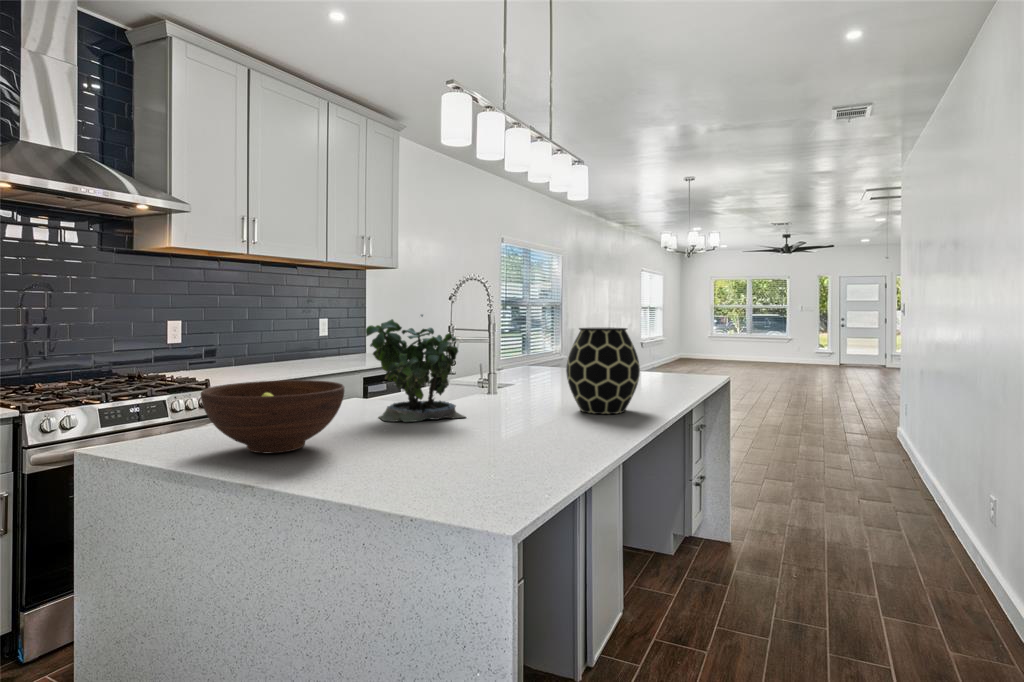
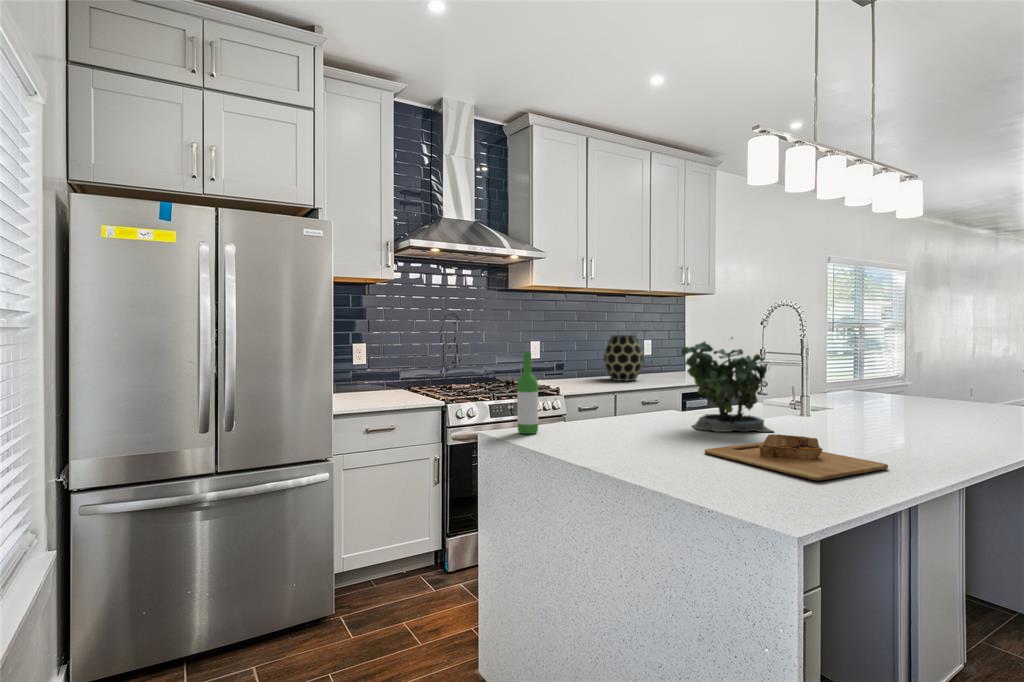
vase: present [566,328,640,414] -> present [604,335,644,381]
wine bottle: none [140,334,174,447] -> present [517,353,538,434]
fruit bowl: present [201,380,344,453] -> none [557,390,662,446]
cutting board: none [396,422,578,470] -> present [705,434,888,481]

